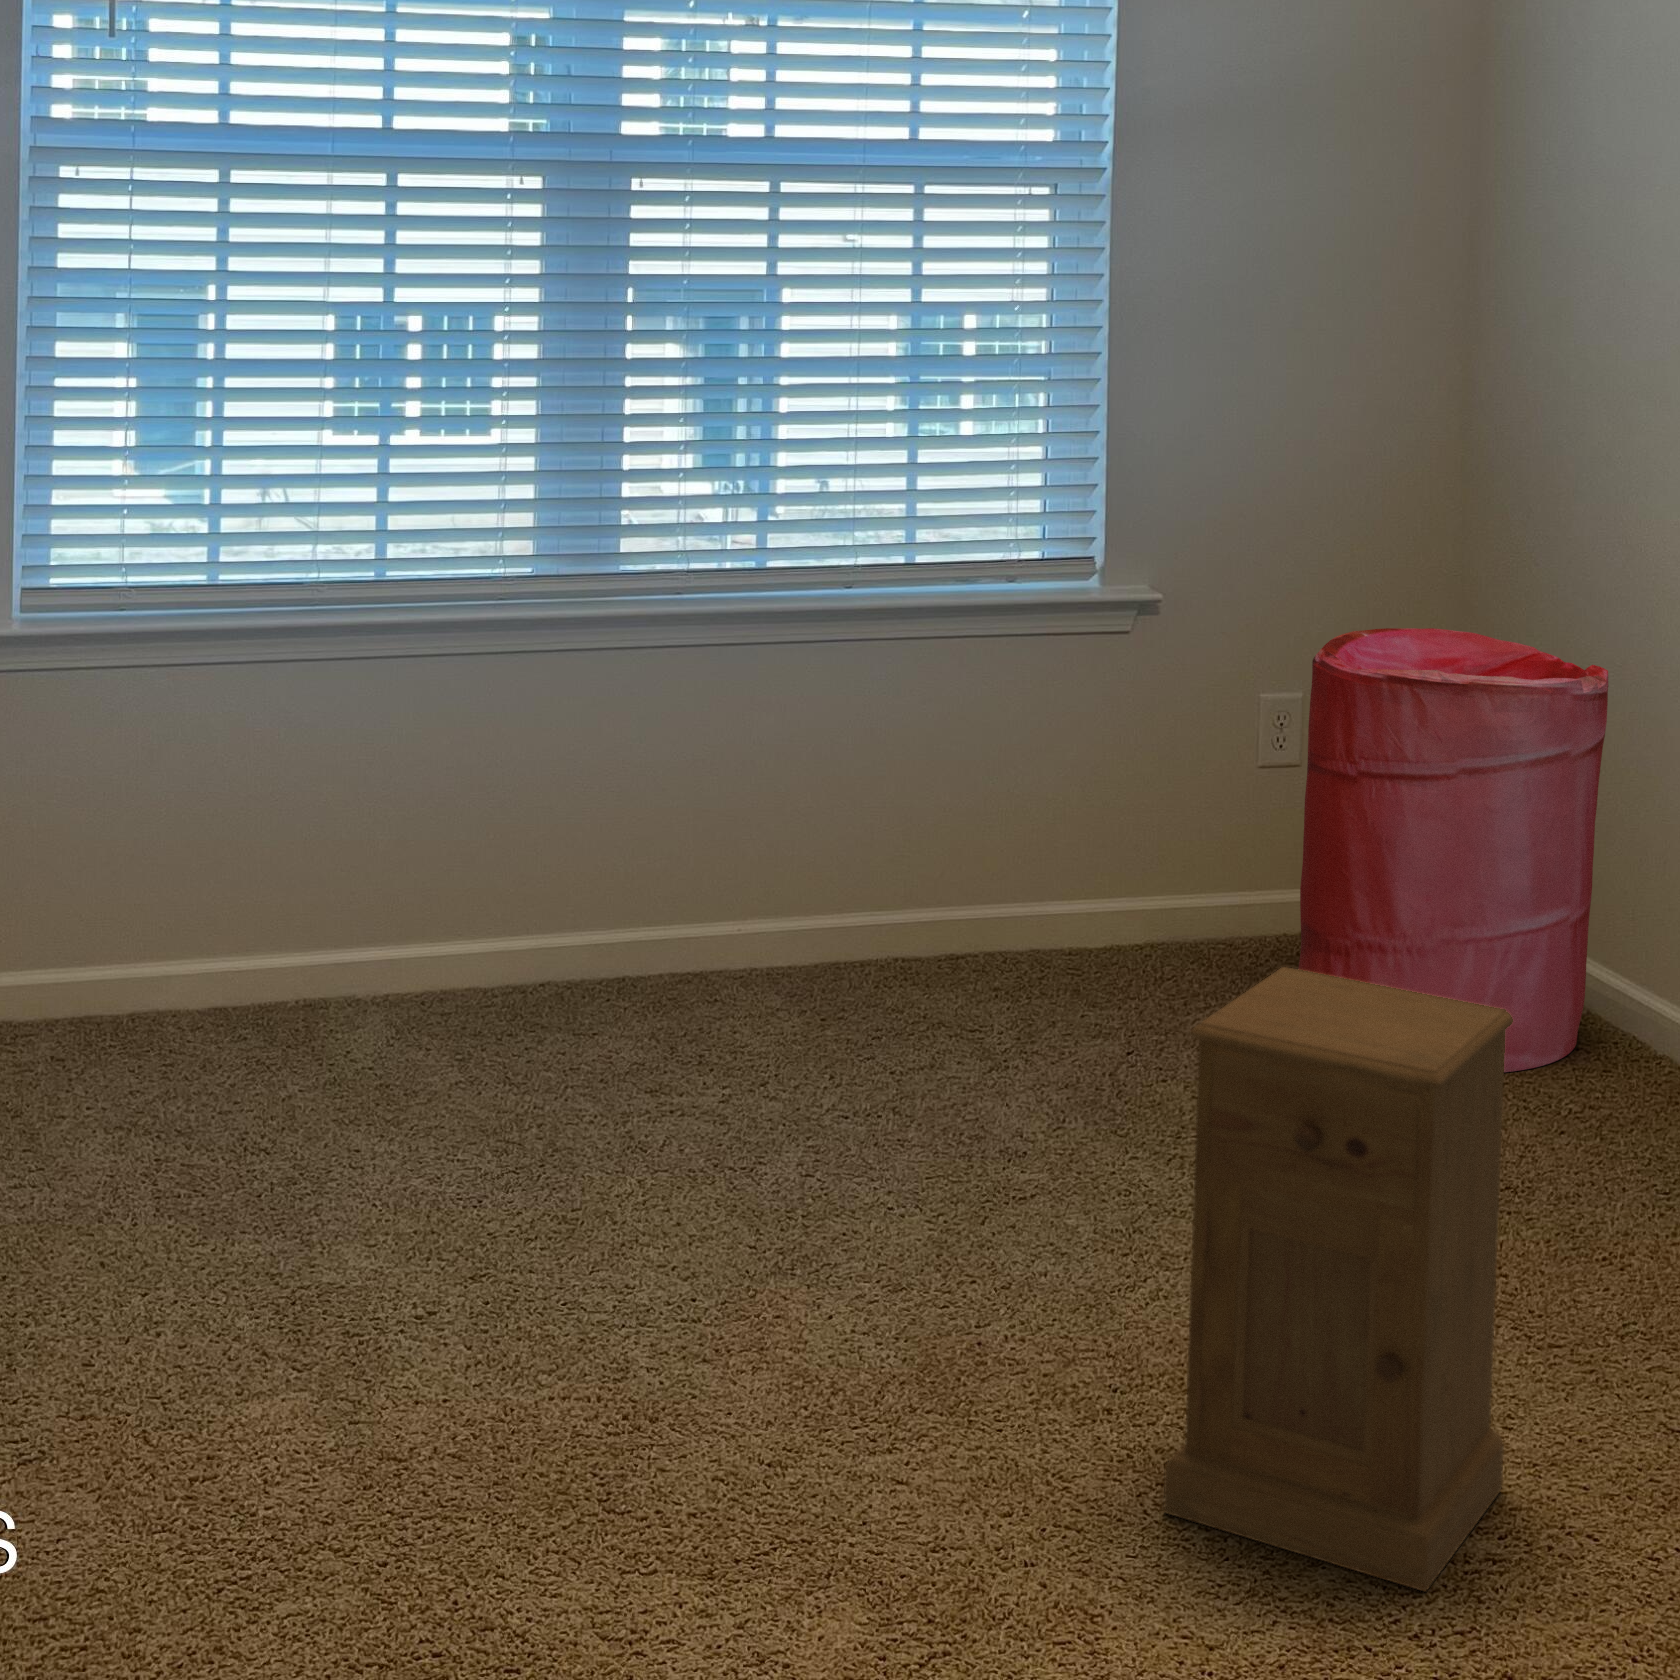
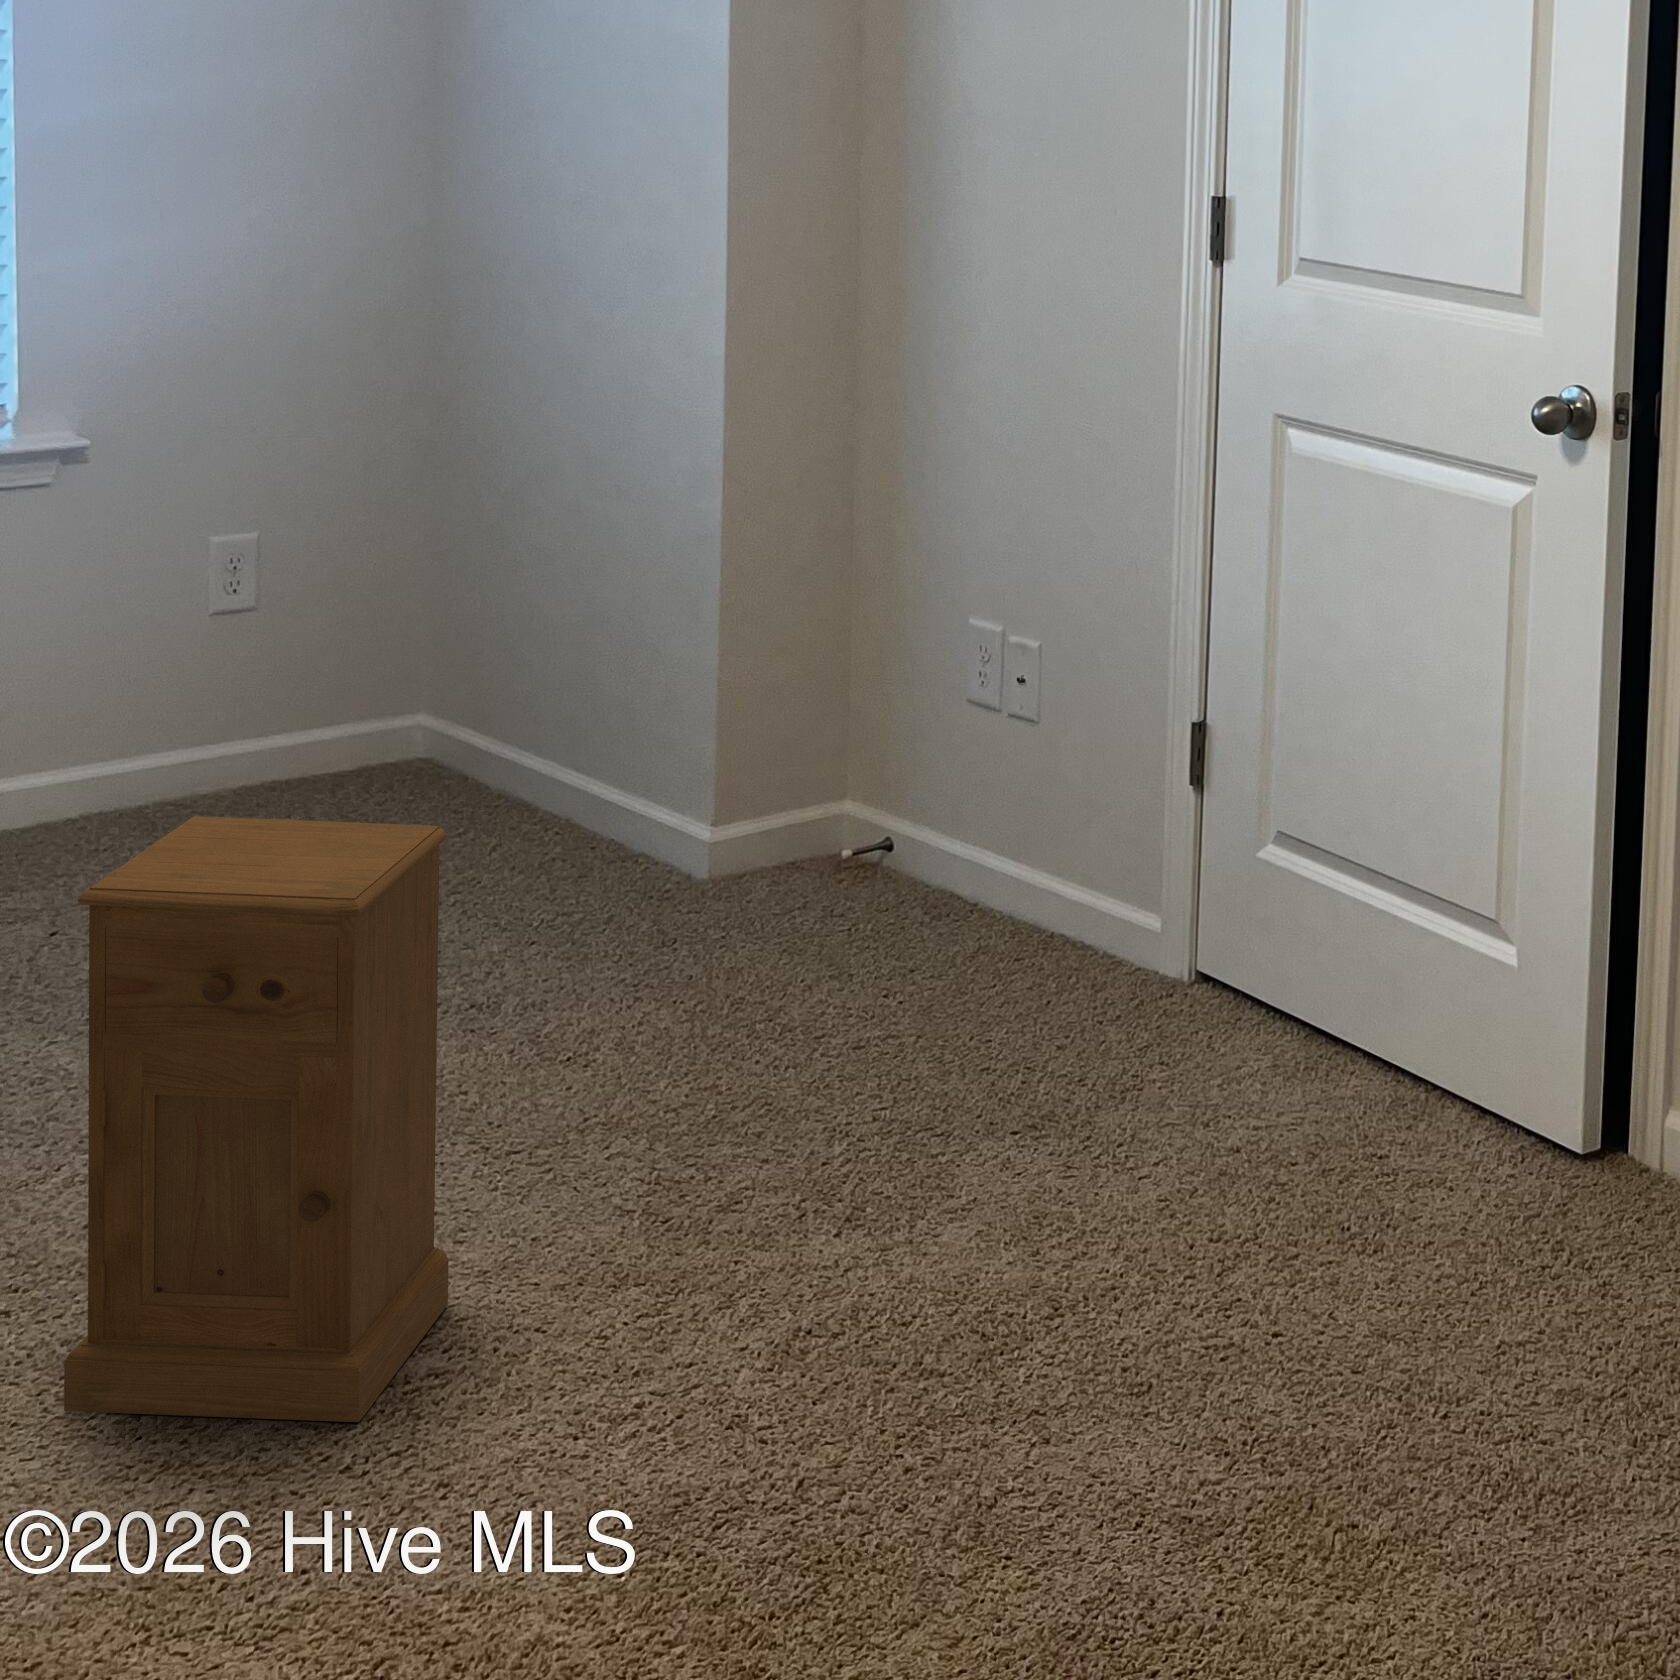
laundry hamper: present [1298,628,1608,1072] -> none [250,447,586,908]

